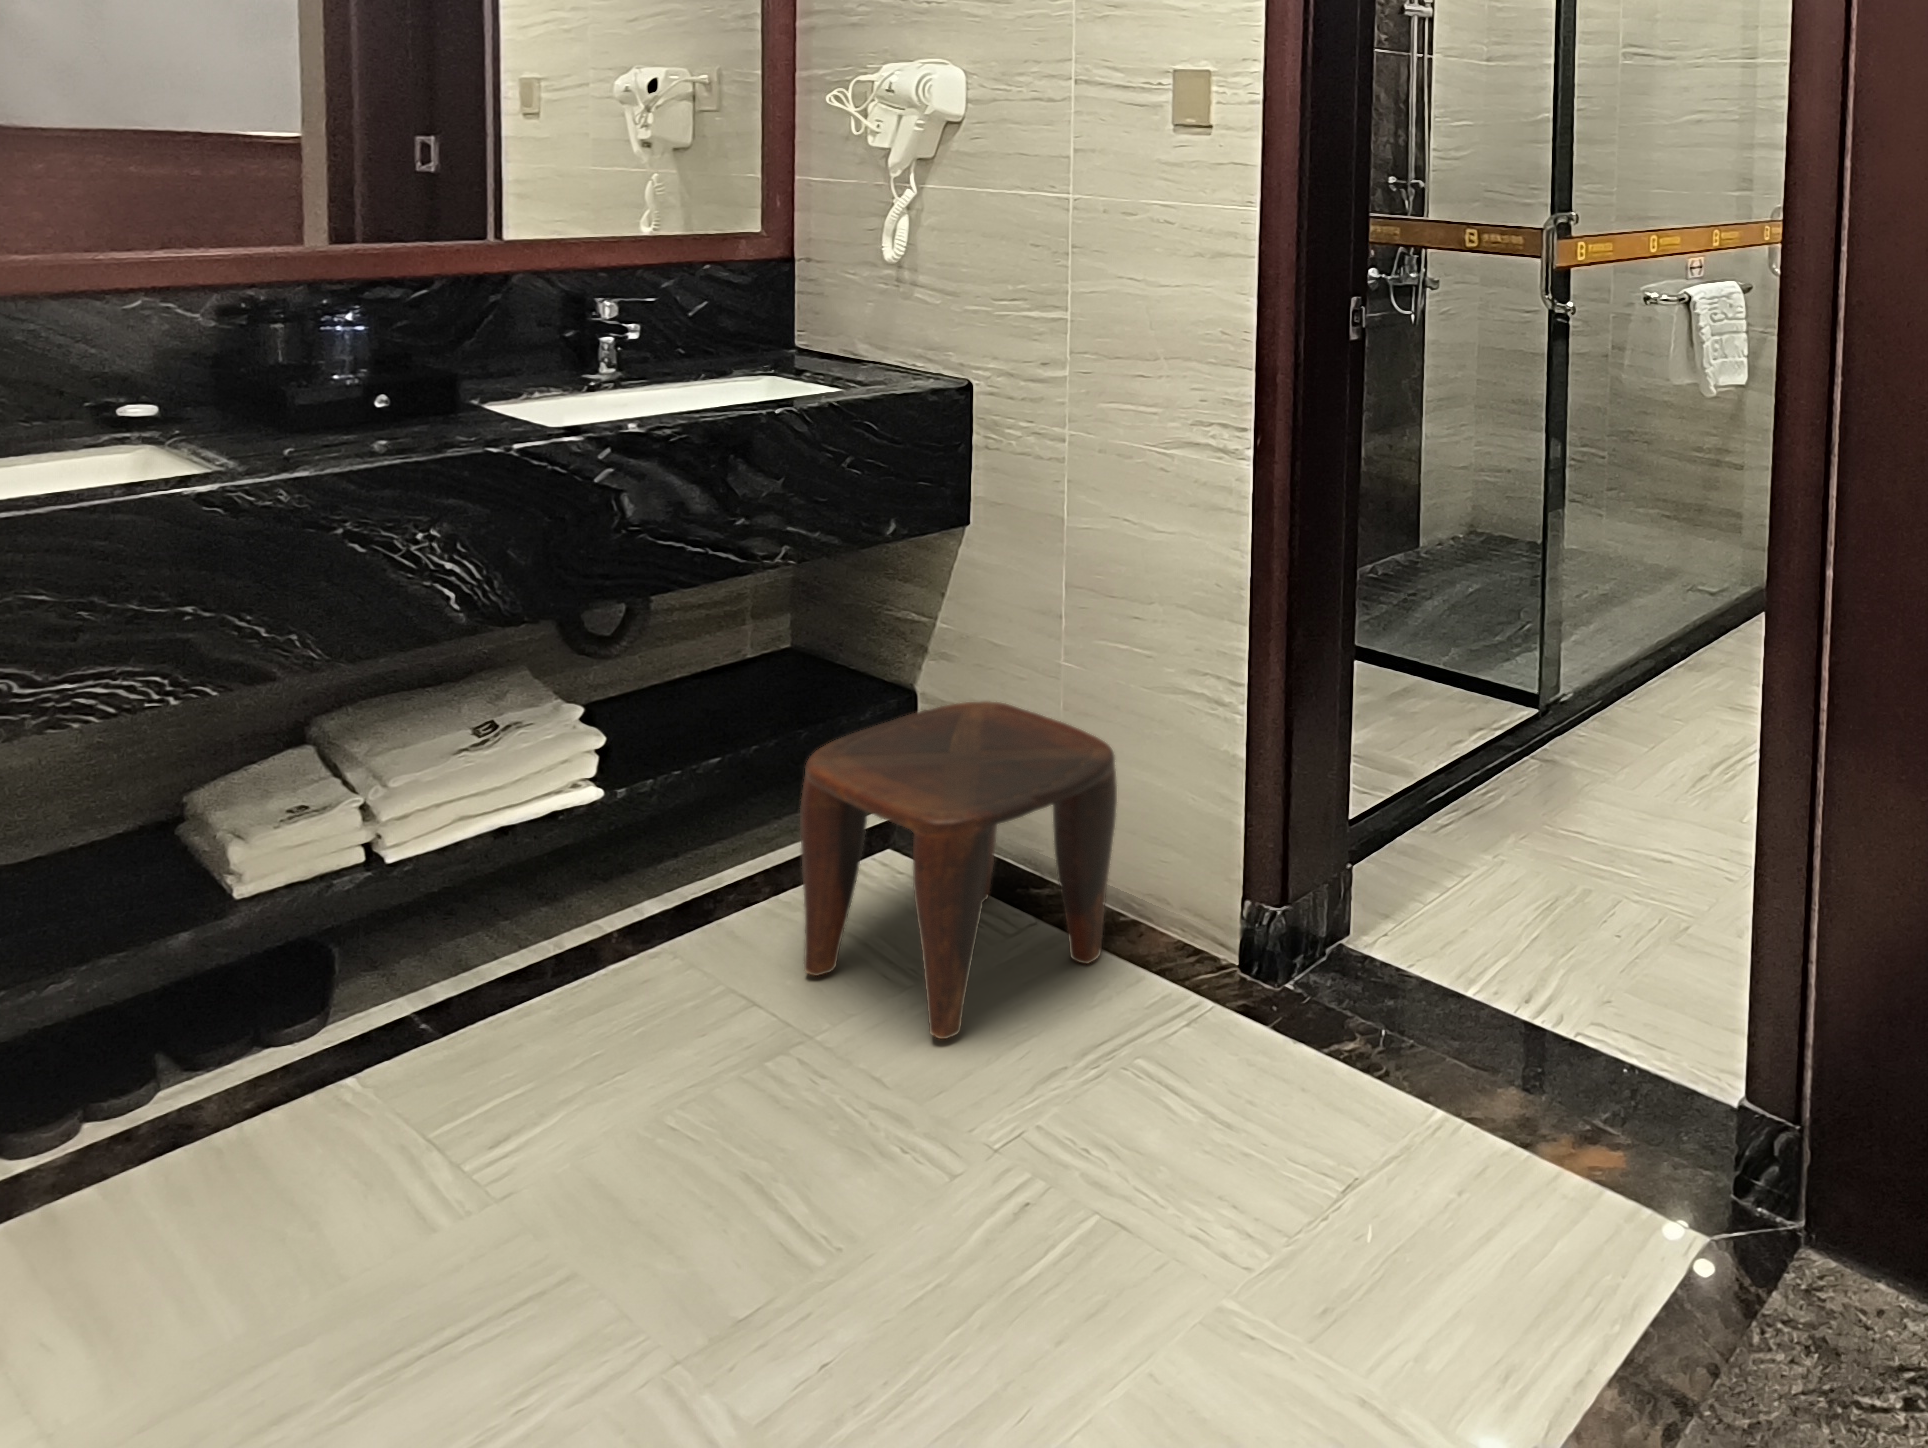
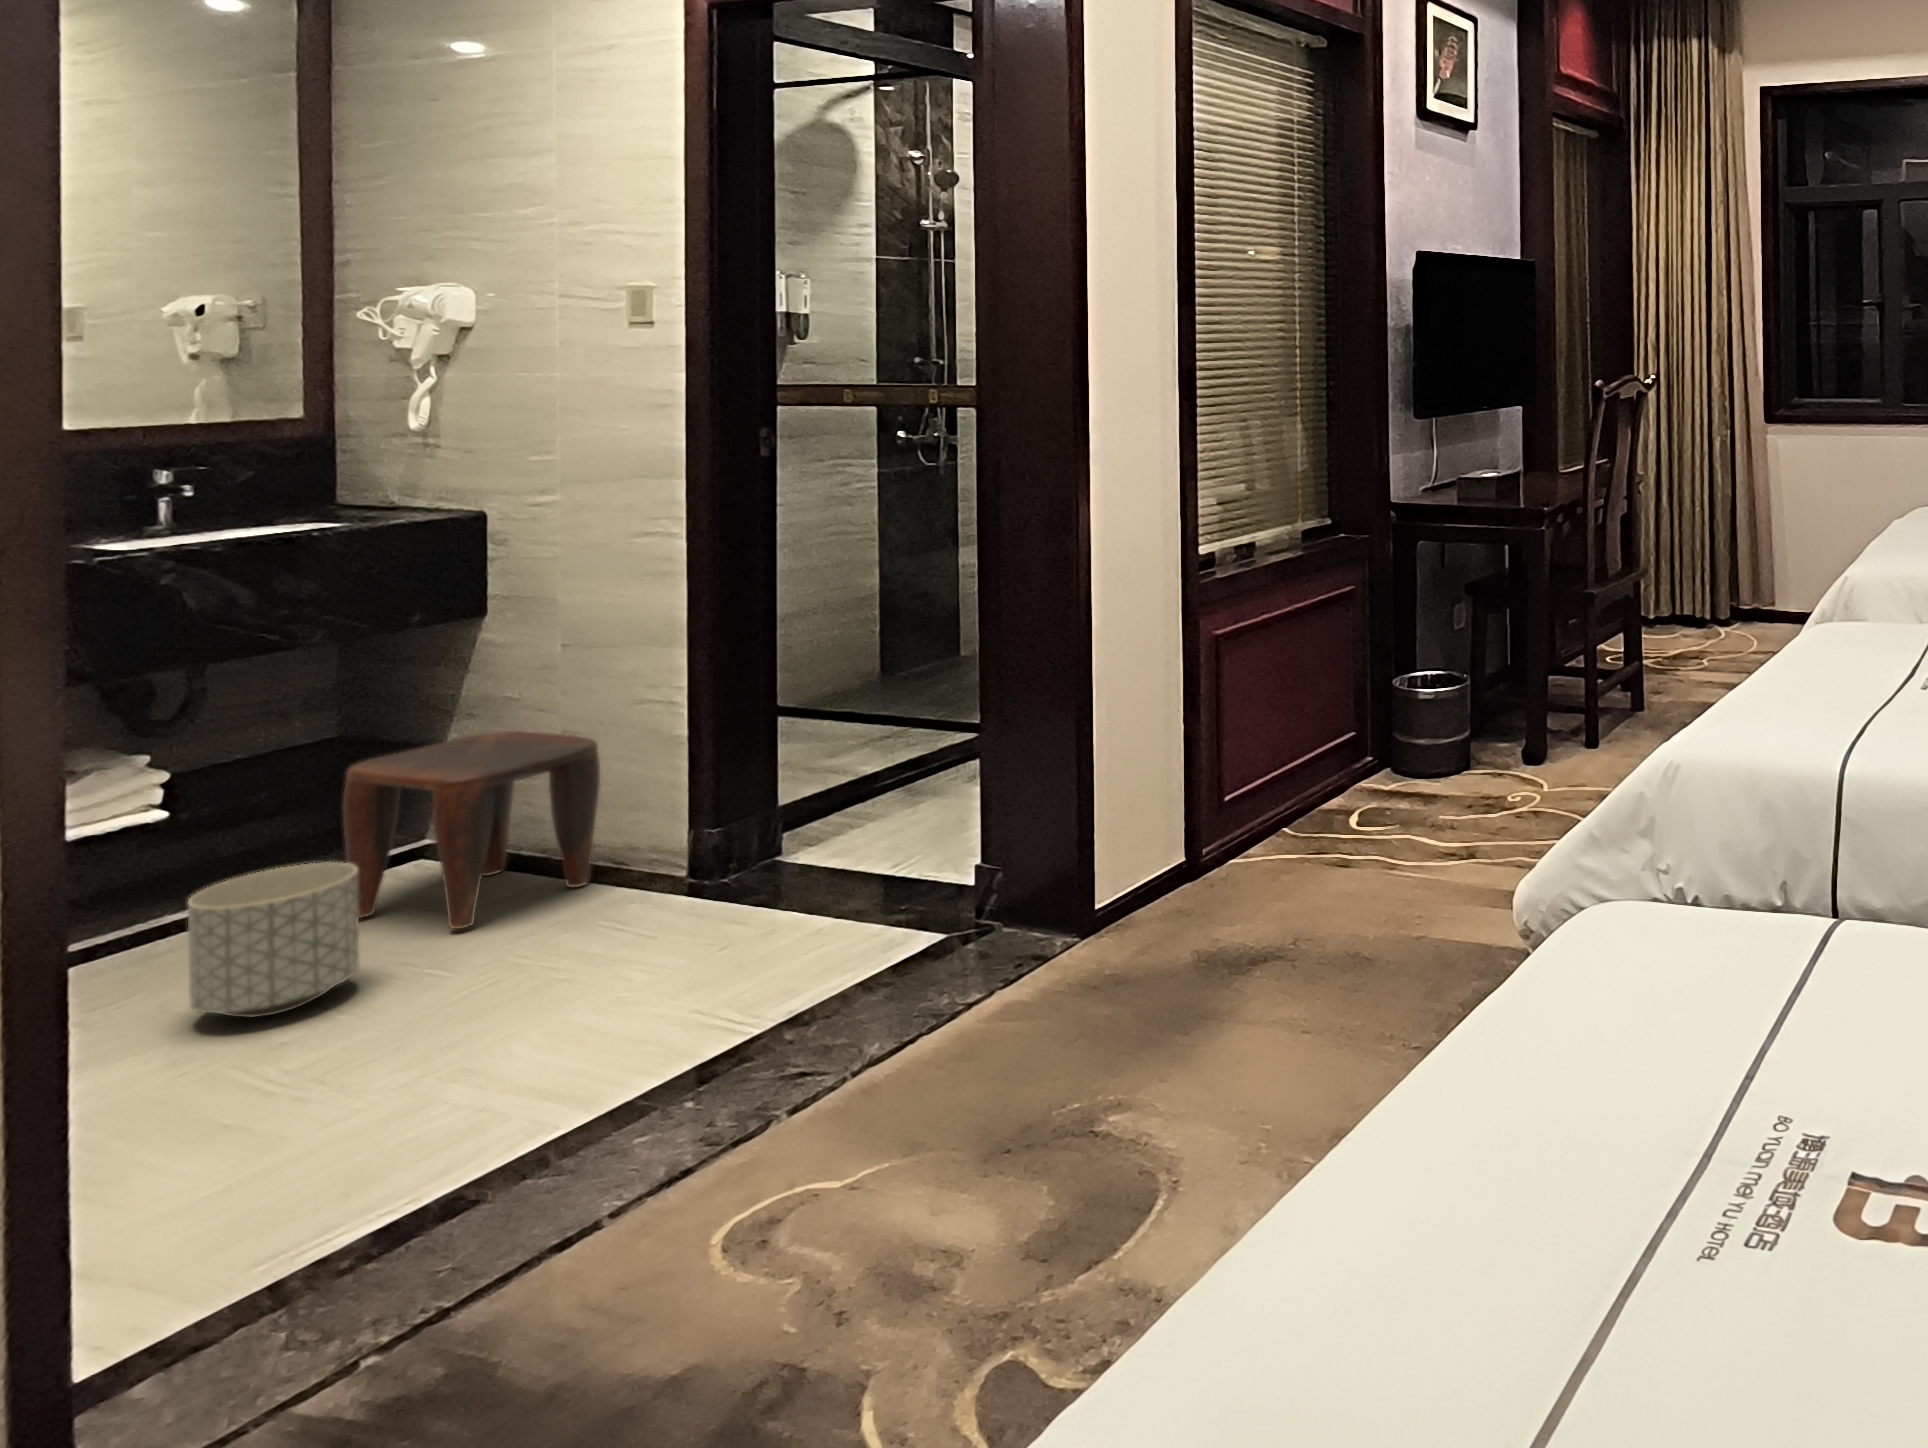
planter: none [597,949,818,1221] -> present [188,862,360,1017]

